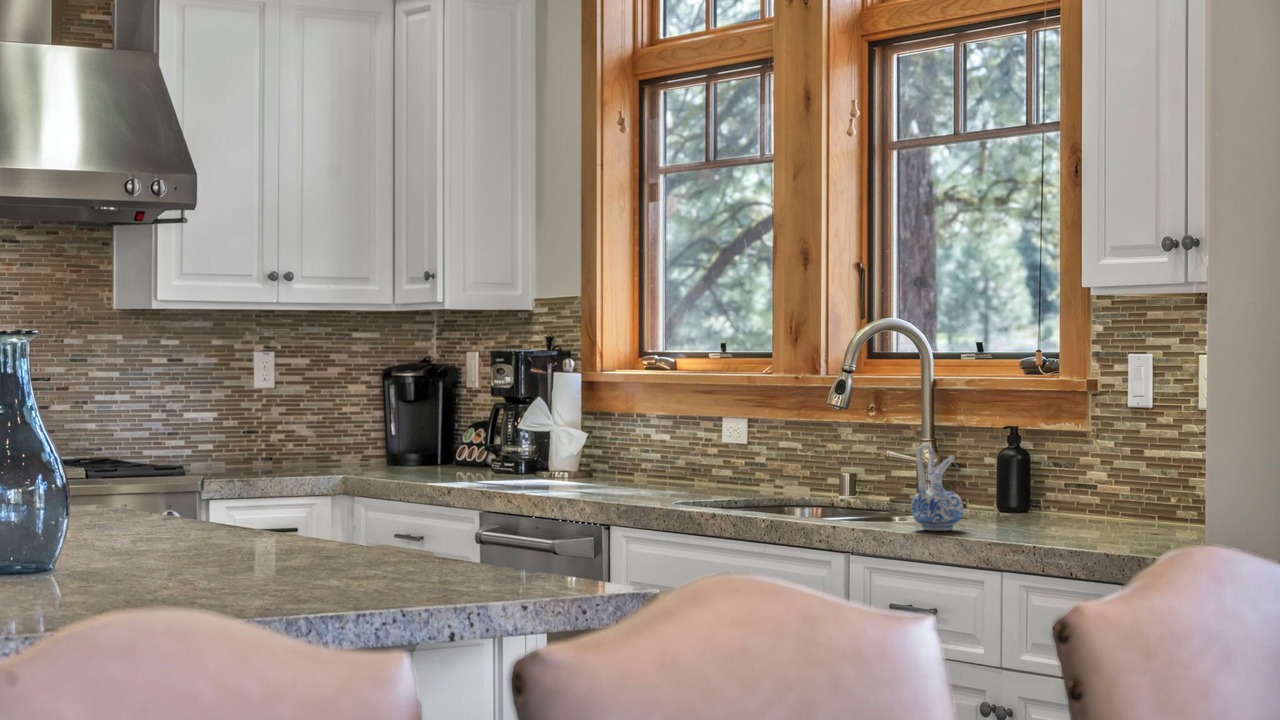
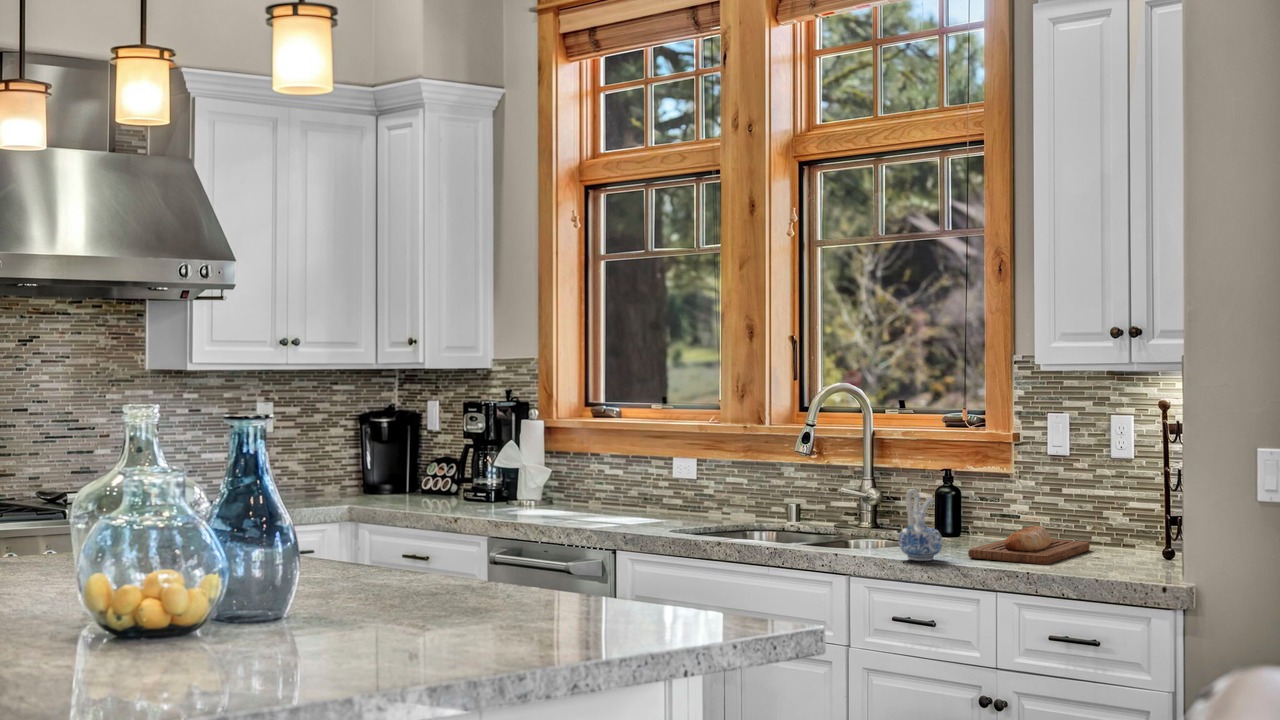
bread loaf: none [999,494,1171,537] -> present [968,526,1090,565]

